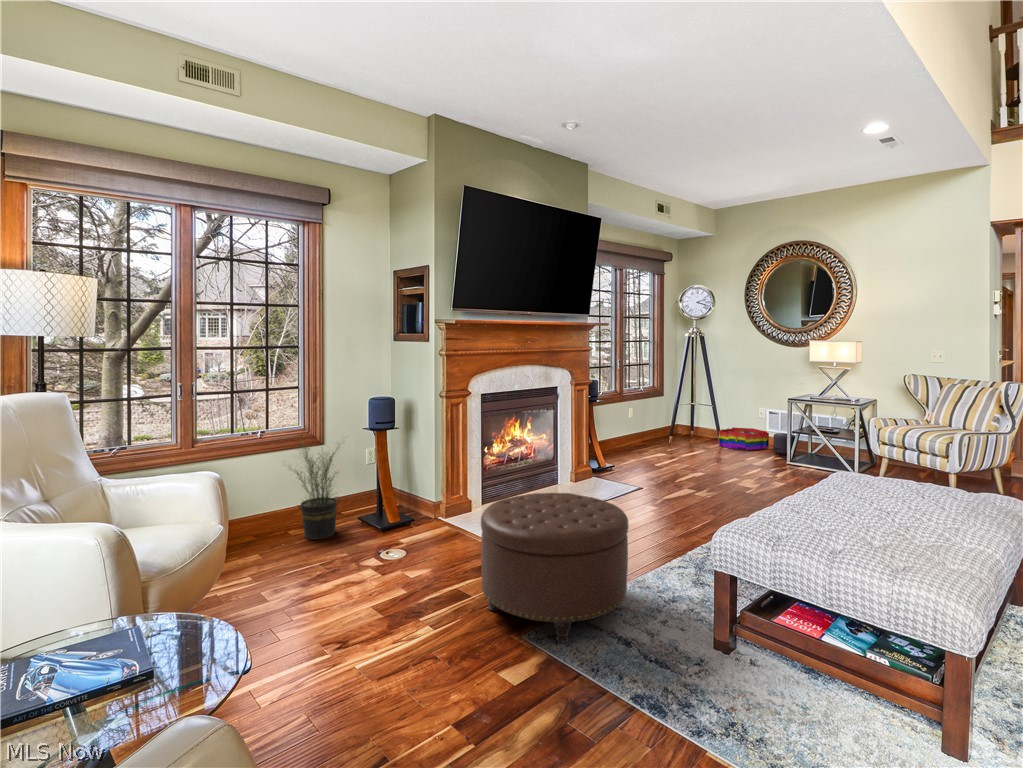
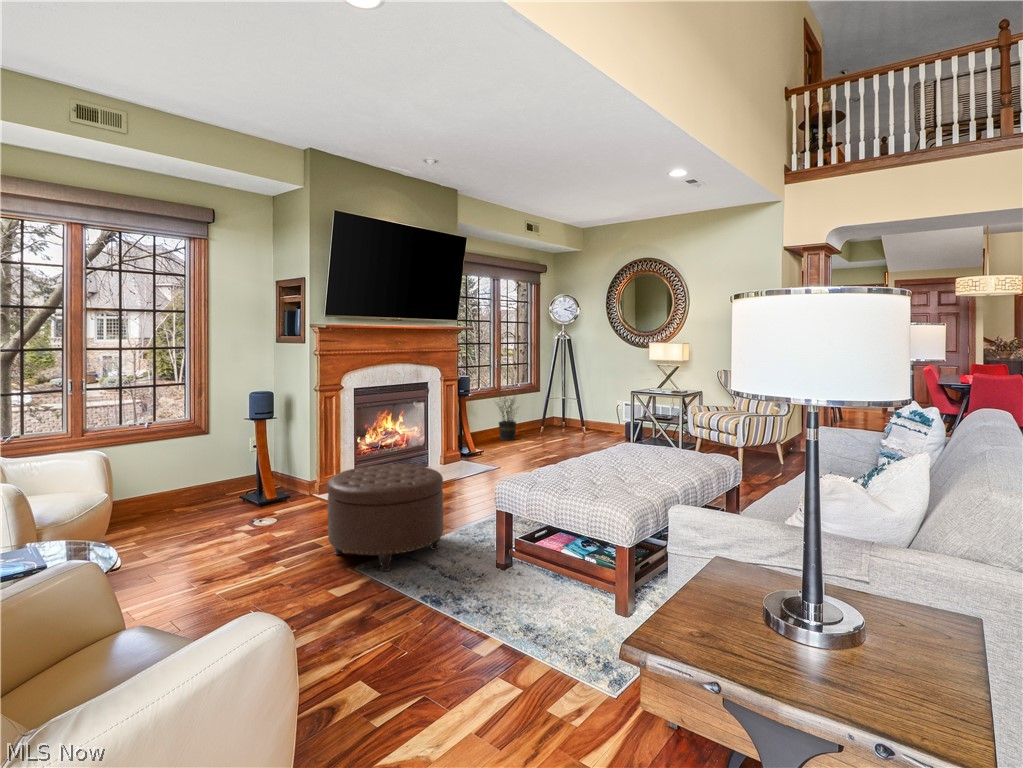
storage bin: present [719,427,769,450] -> none [583,419,624,438]
potted plant: present [288,444,340,539] -> present [496,393,516,440]

